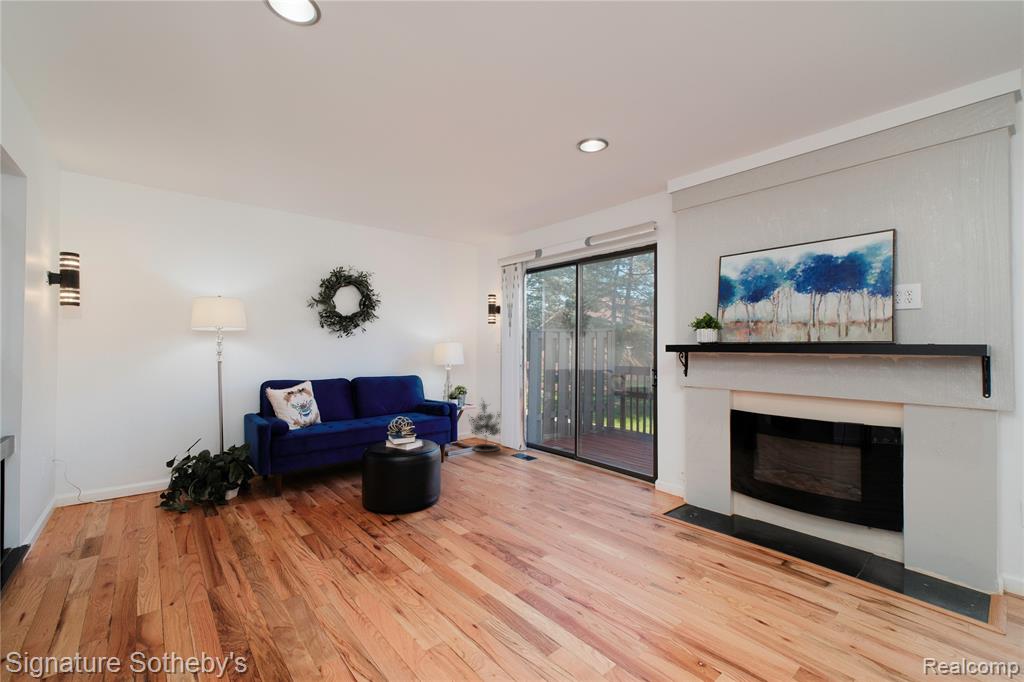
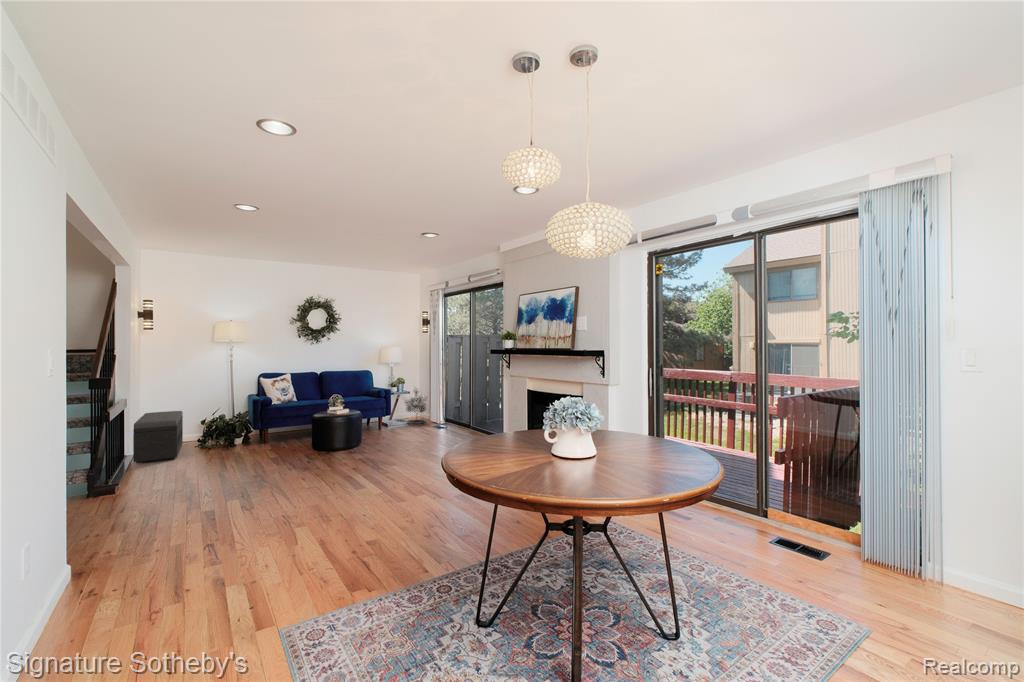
storage bench: none [25,446,134,562] -> present [133,411,183,463]

